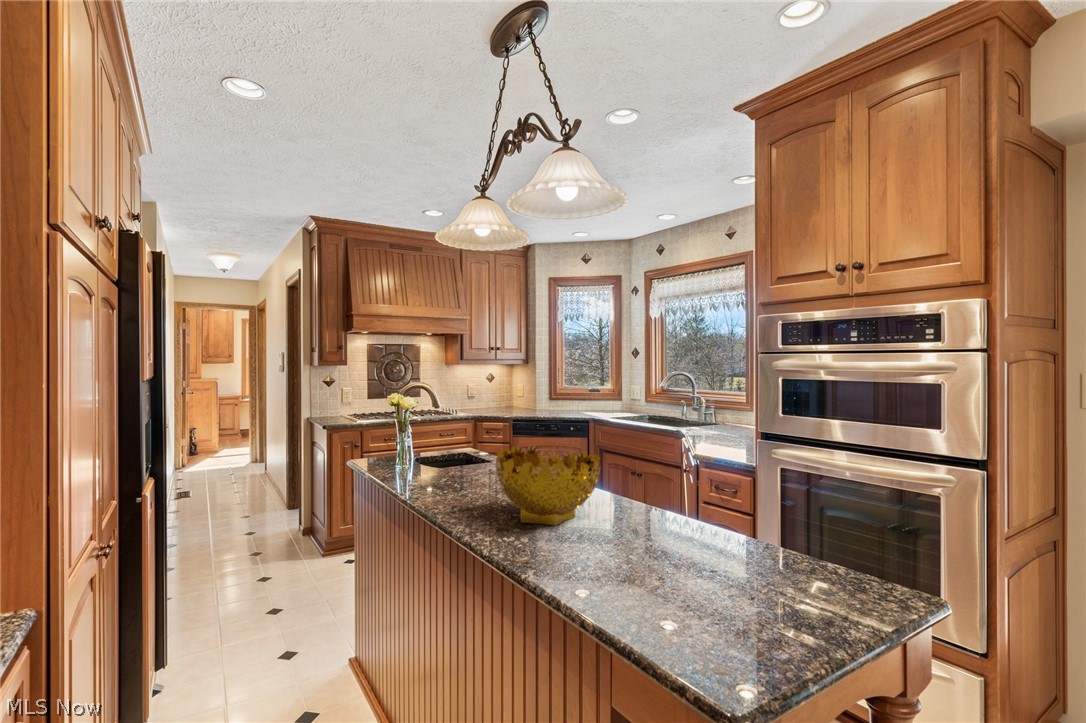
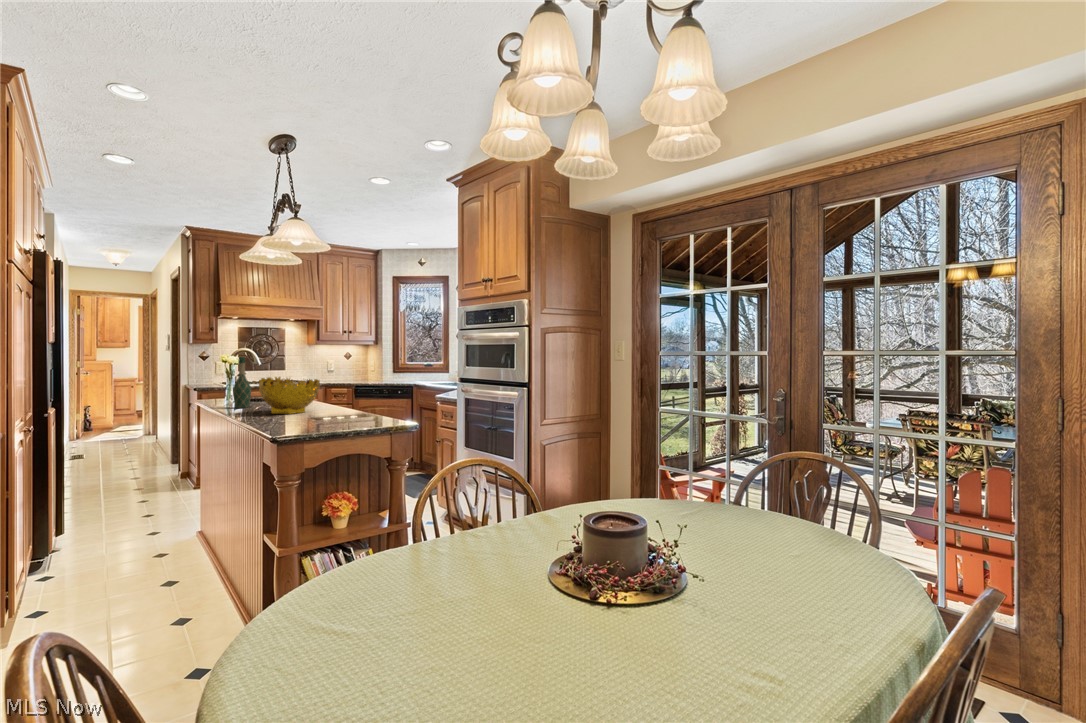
wine bottle: none [425,404,452,492] -> present [233,357,251,408]

